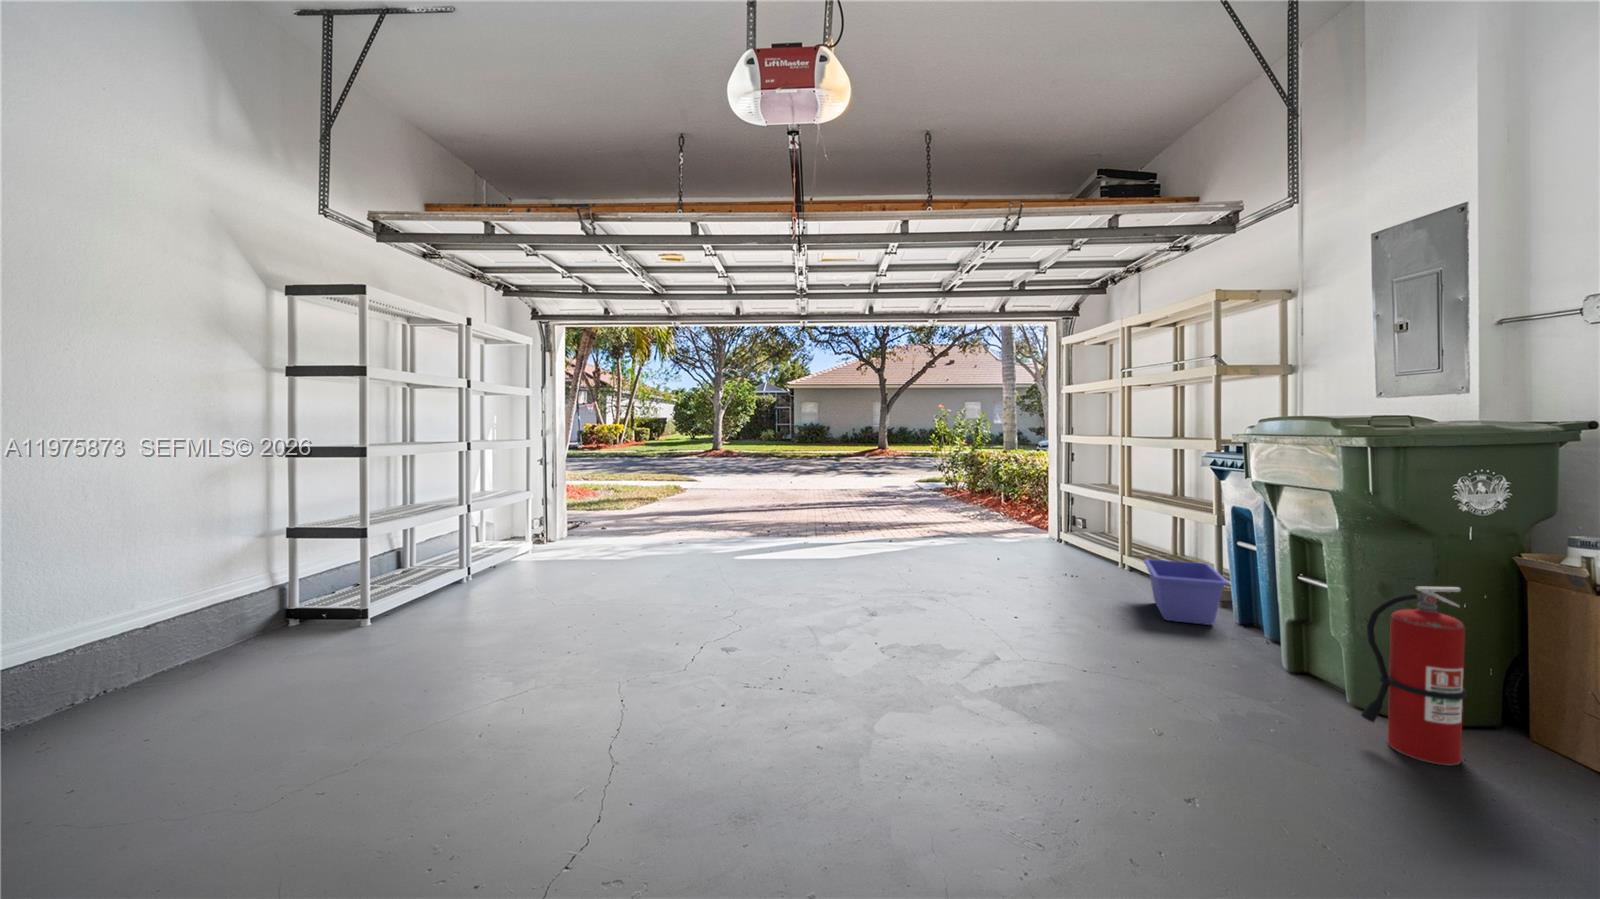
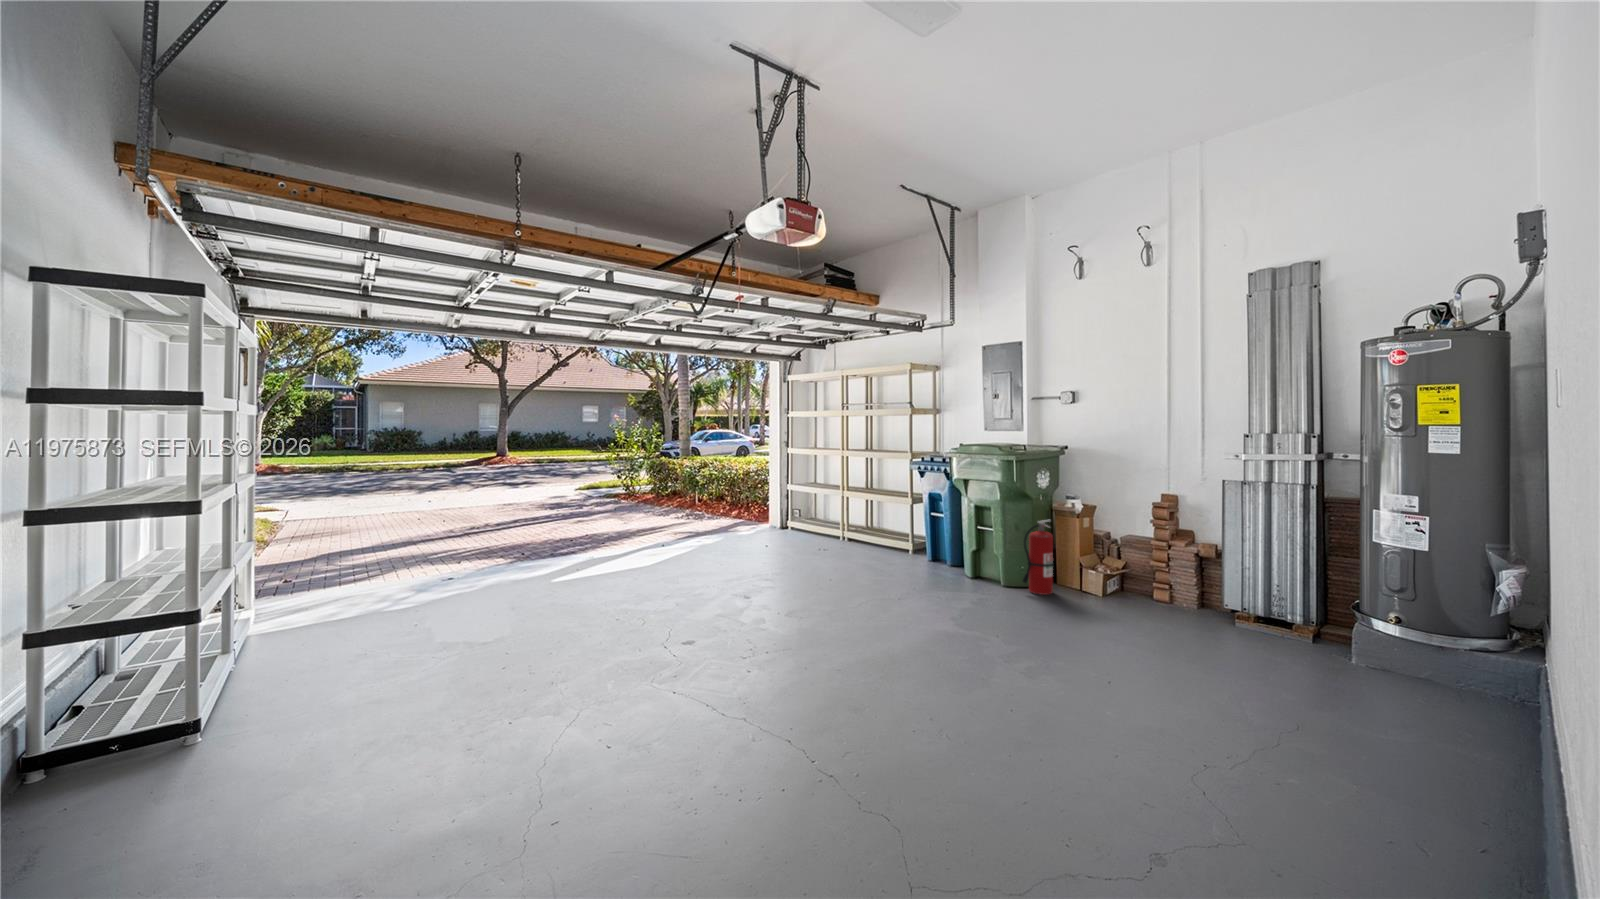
storage bin: present [1144,559,1229,625] -> none [880,528,935,563]

